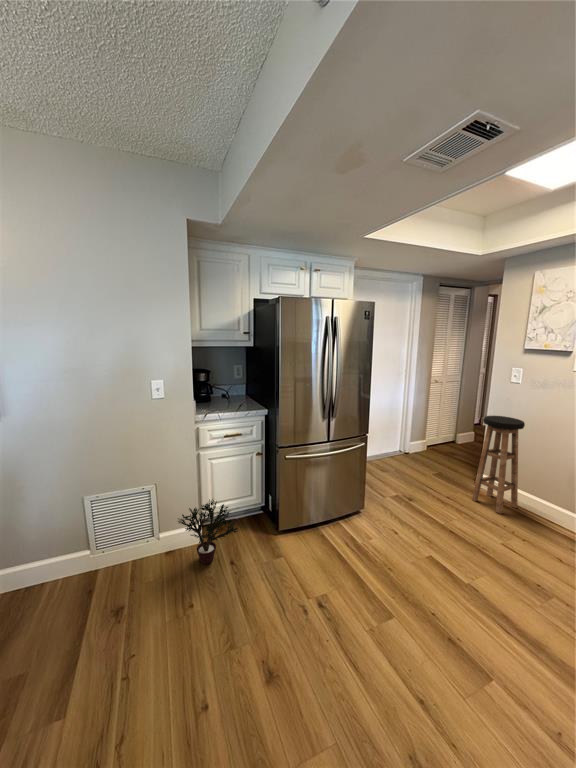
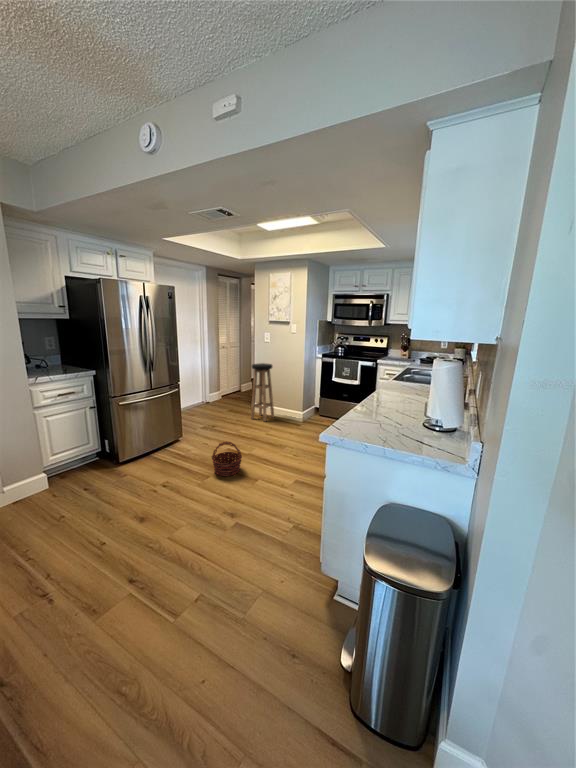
potted plant: present [178,499,238,564] -> none [29,444,91,496]
basket: none [399,569,459,643] -> present [211,441,242,476]

